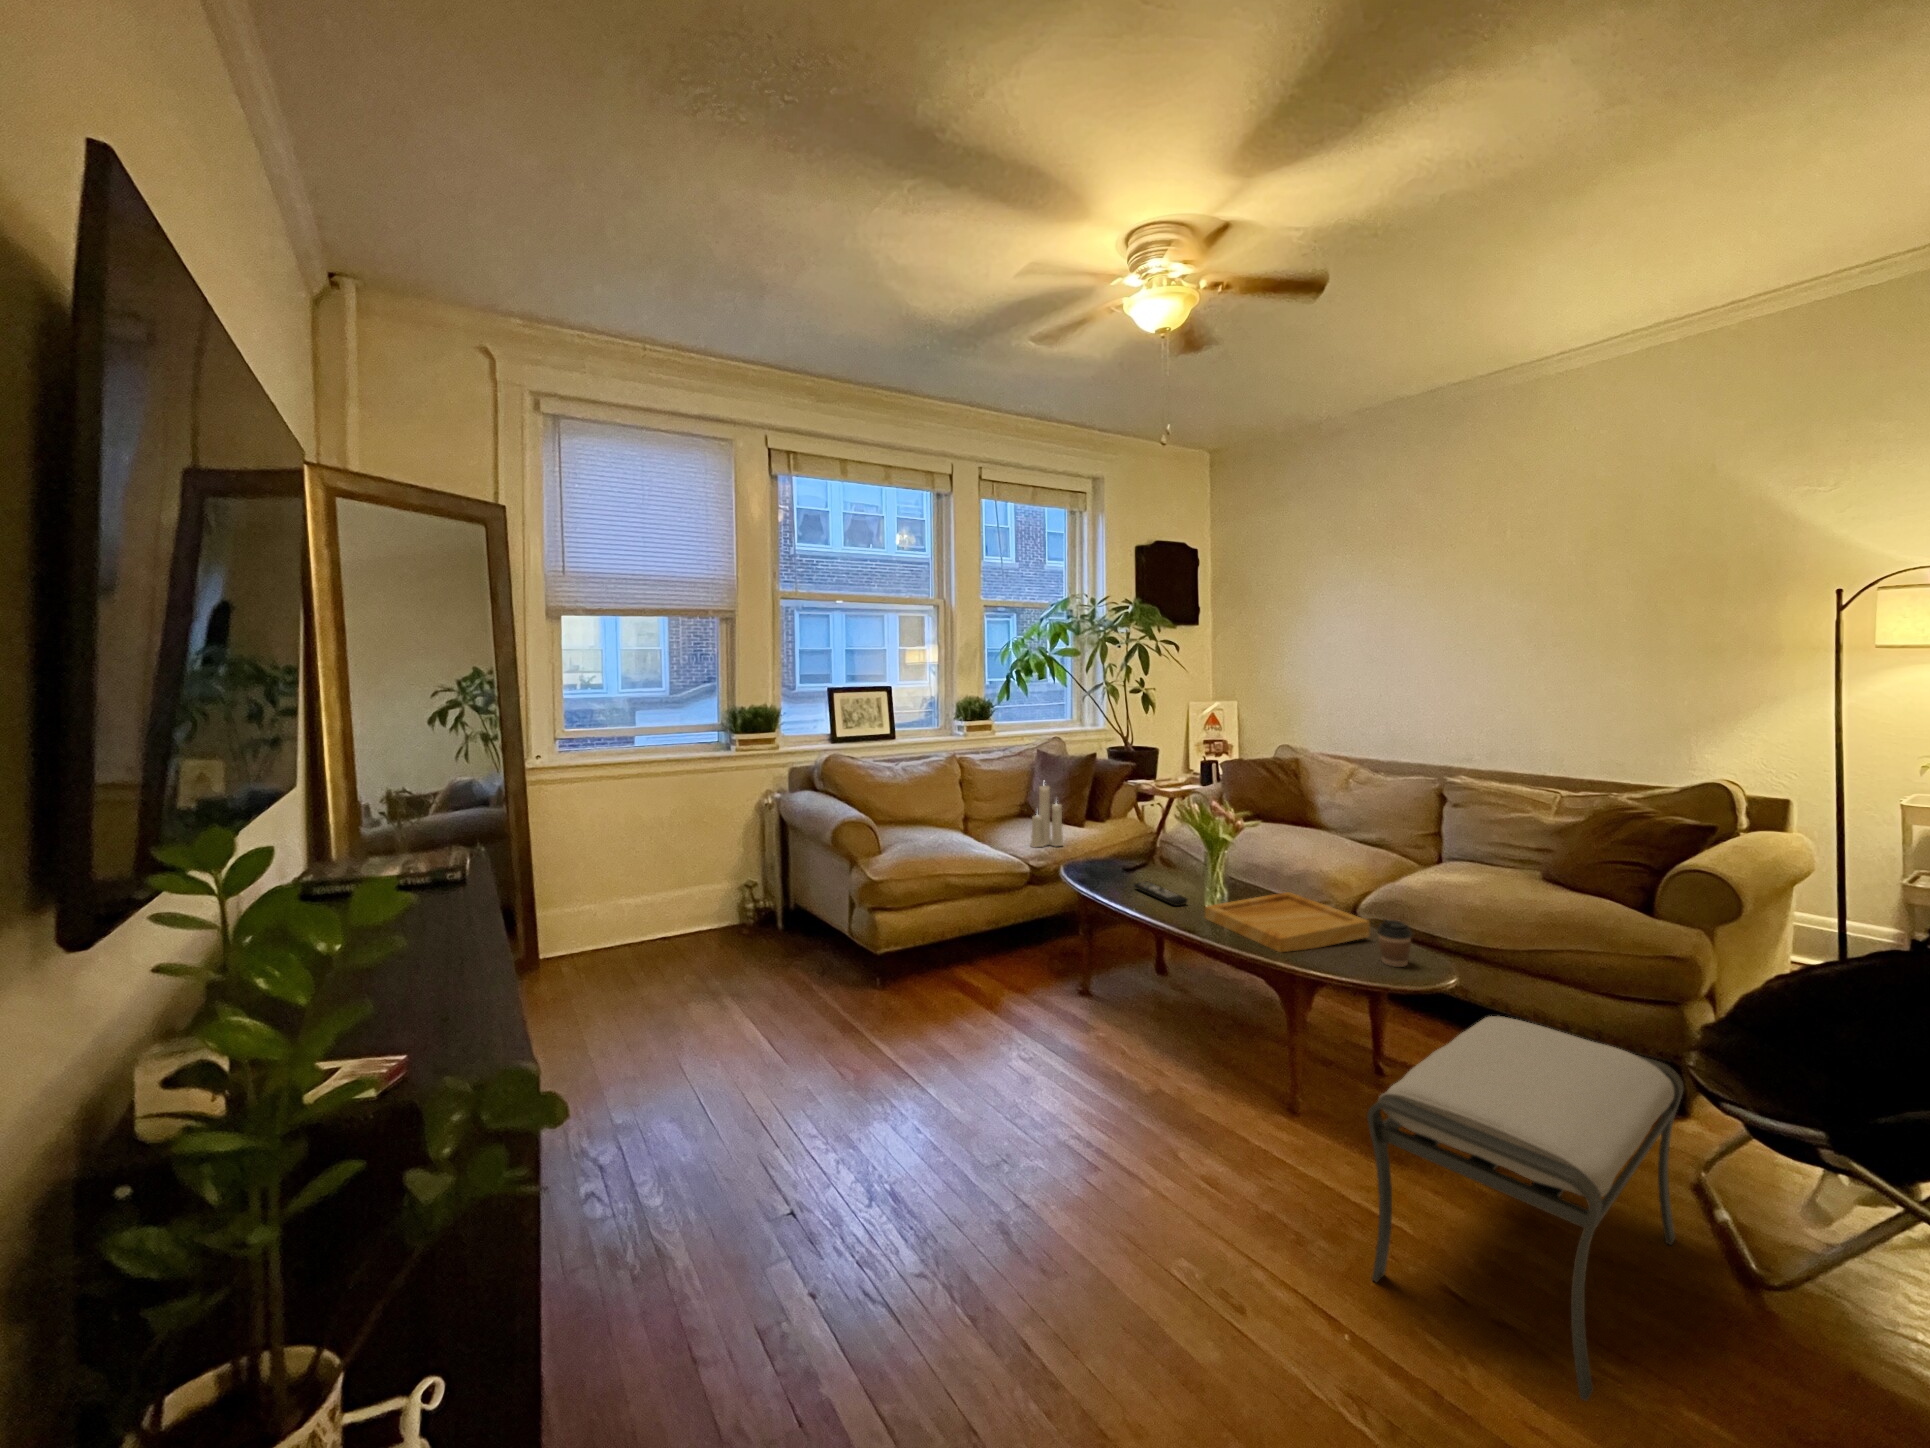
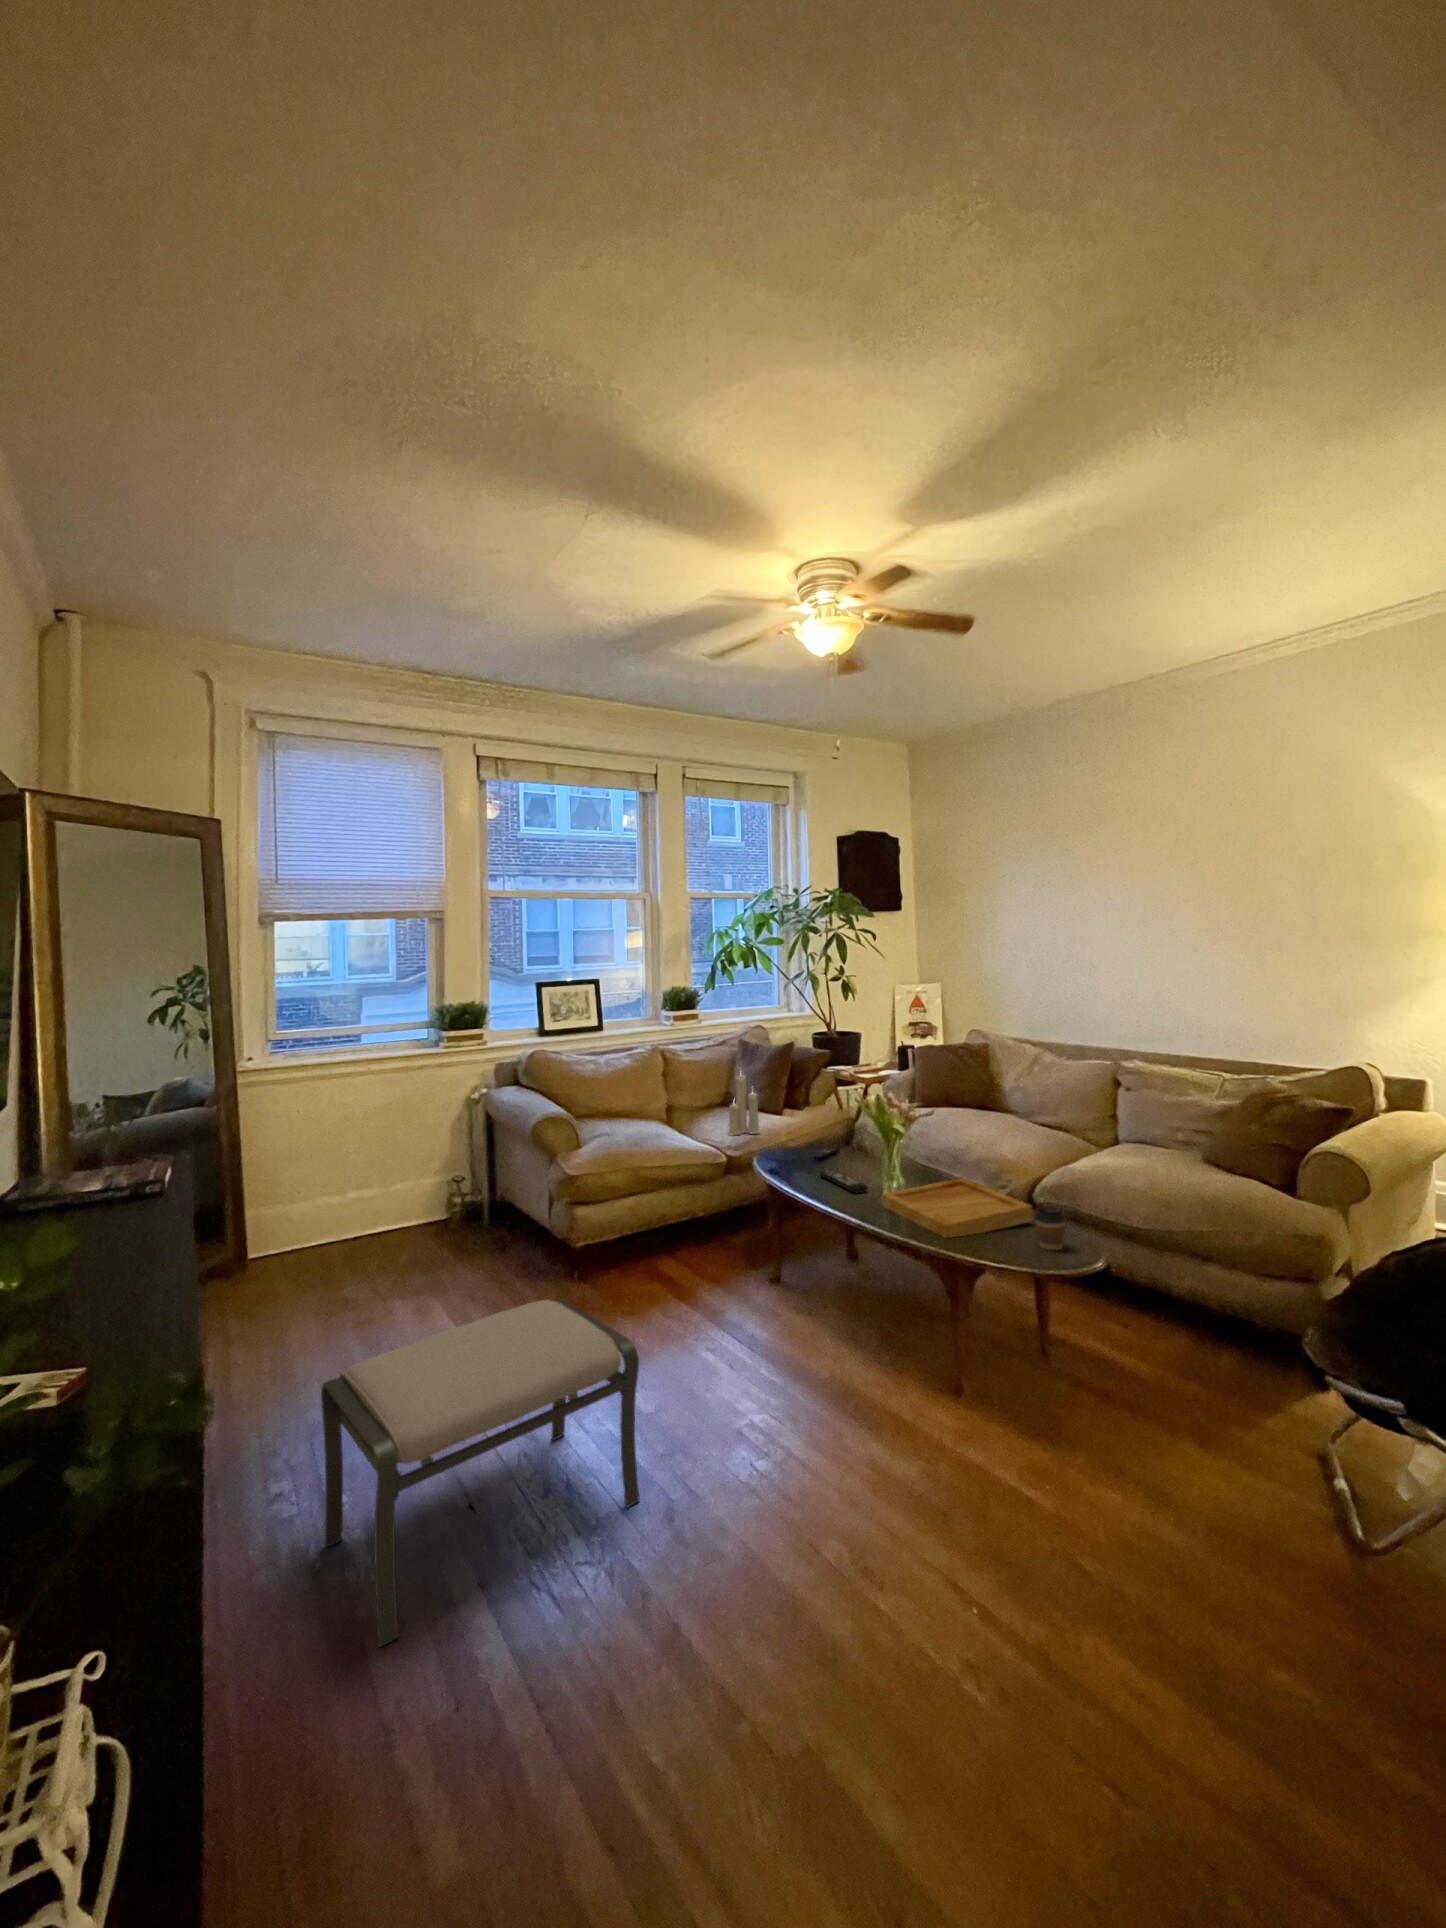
ottoman: present [1367,1015,1683,1401] -> present [321,1299,640,1647]

